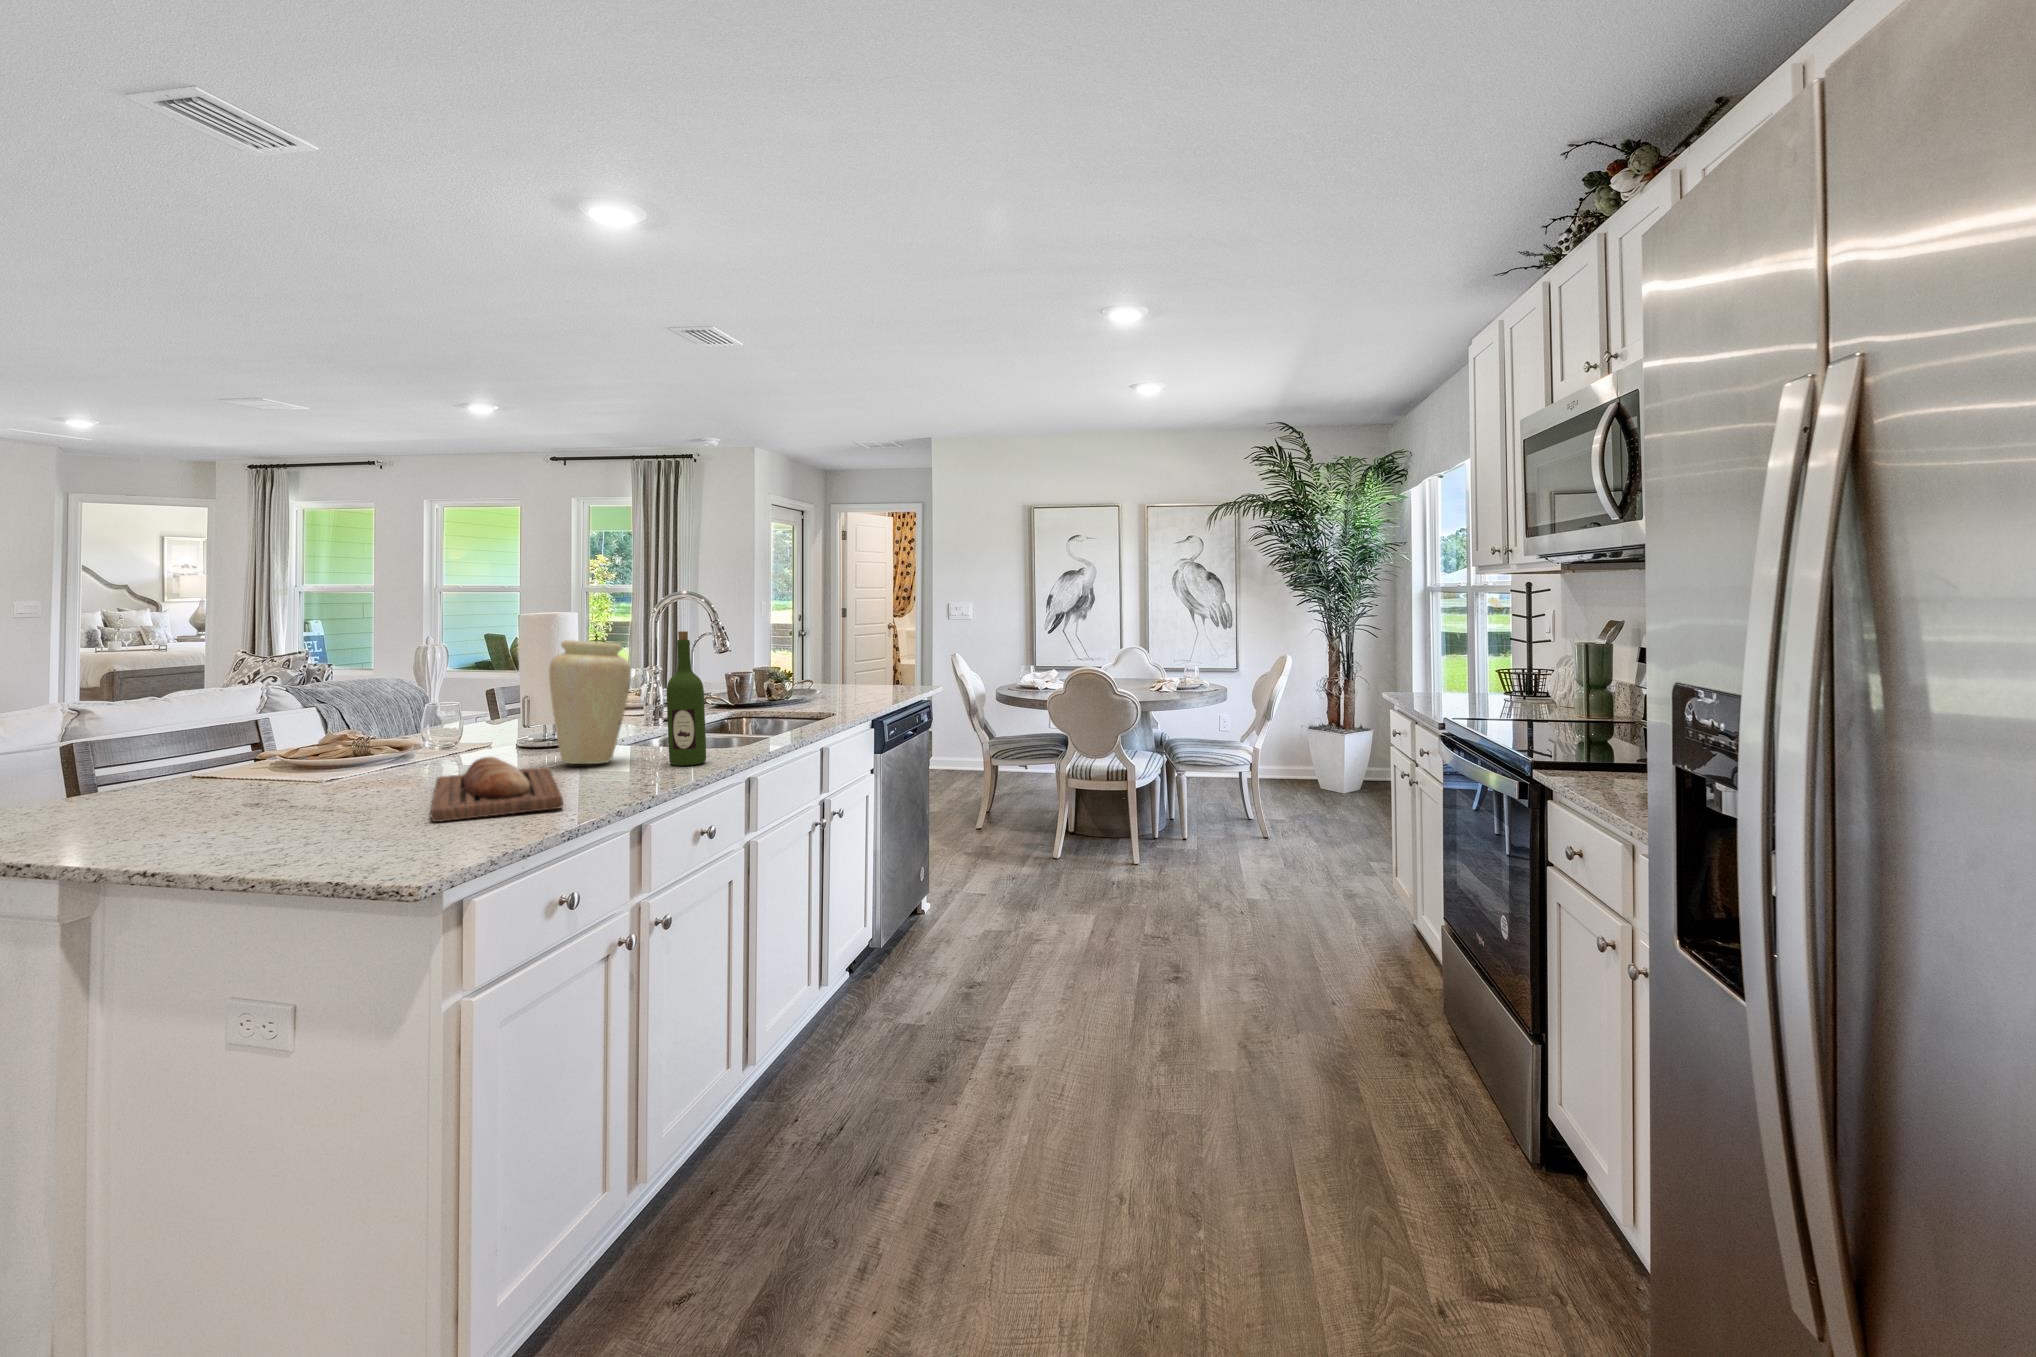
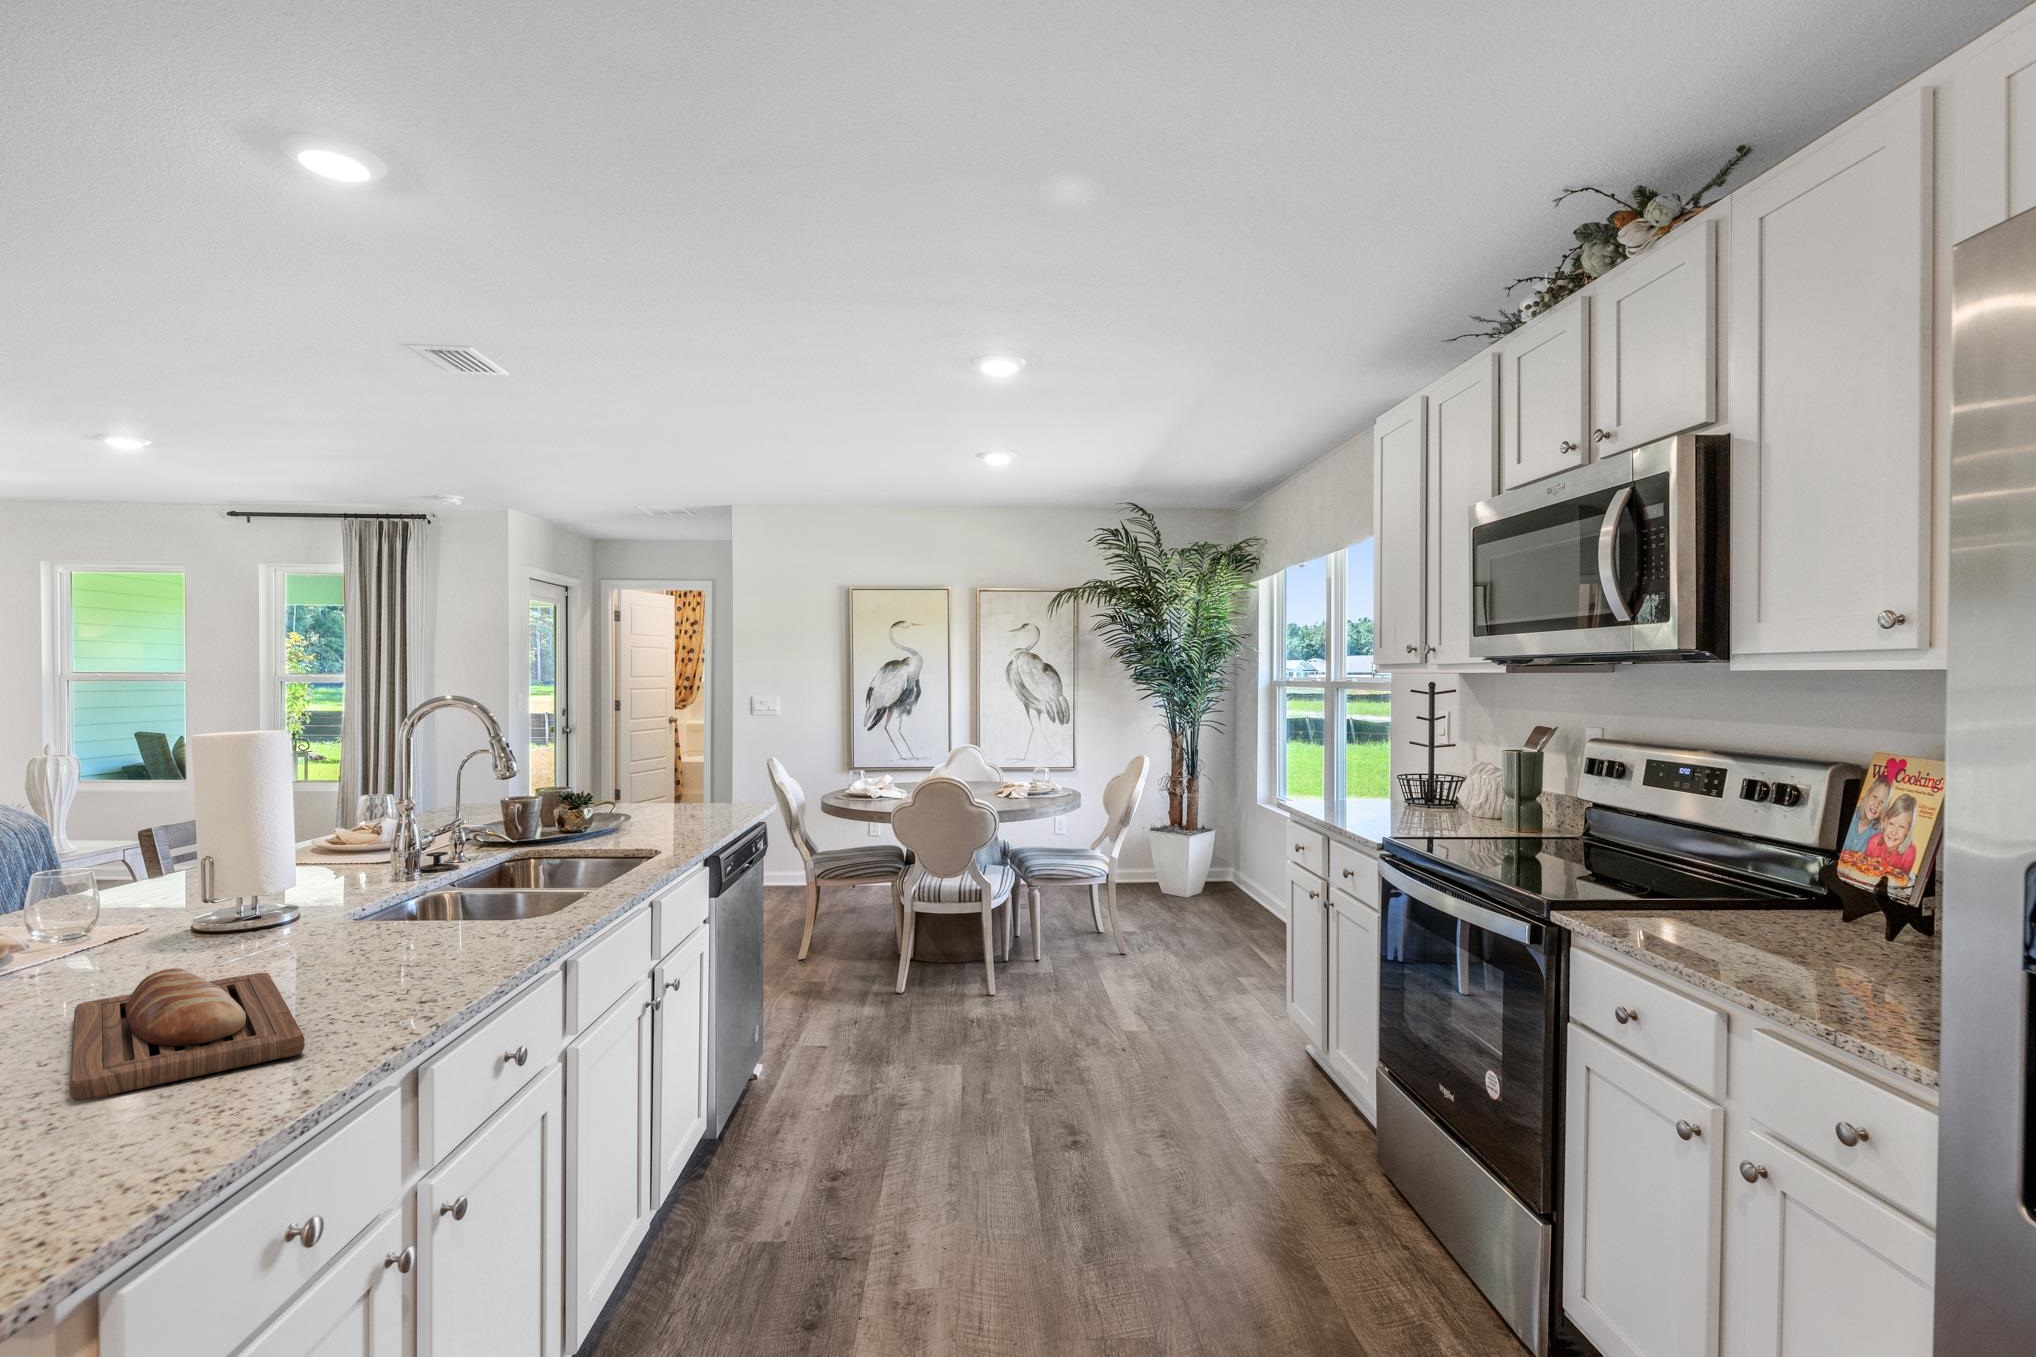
wine bottle: present [667,631,706,766] -> none [453,764,508,952]
vase: present [549,640,631,764] -> none [271,780,398,959]

